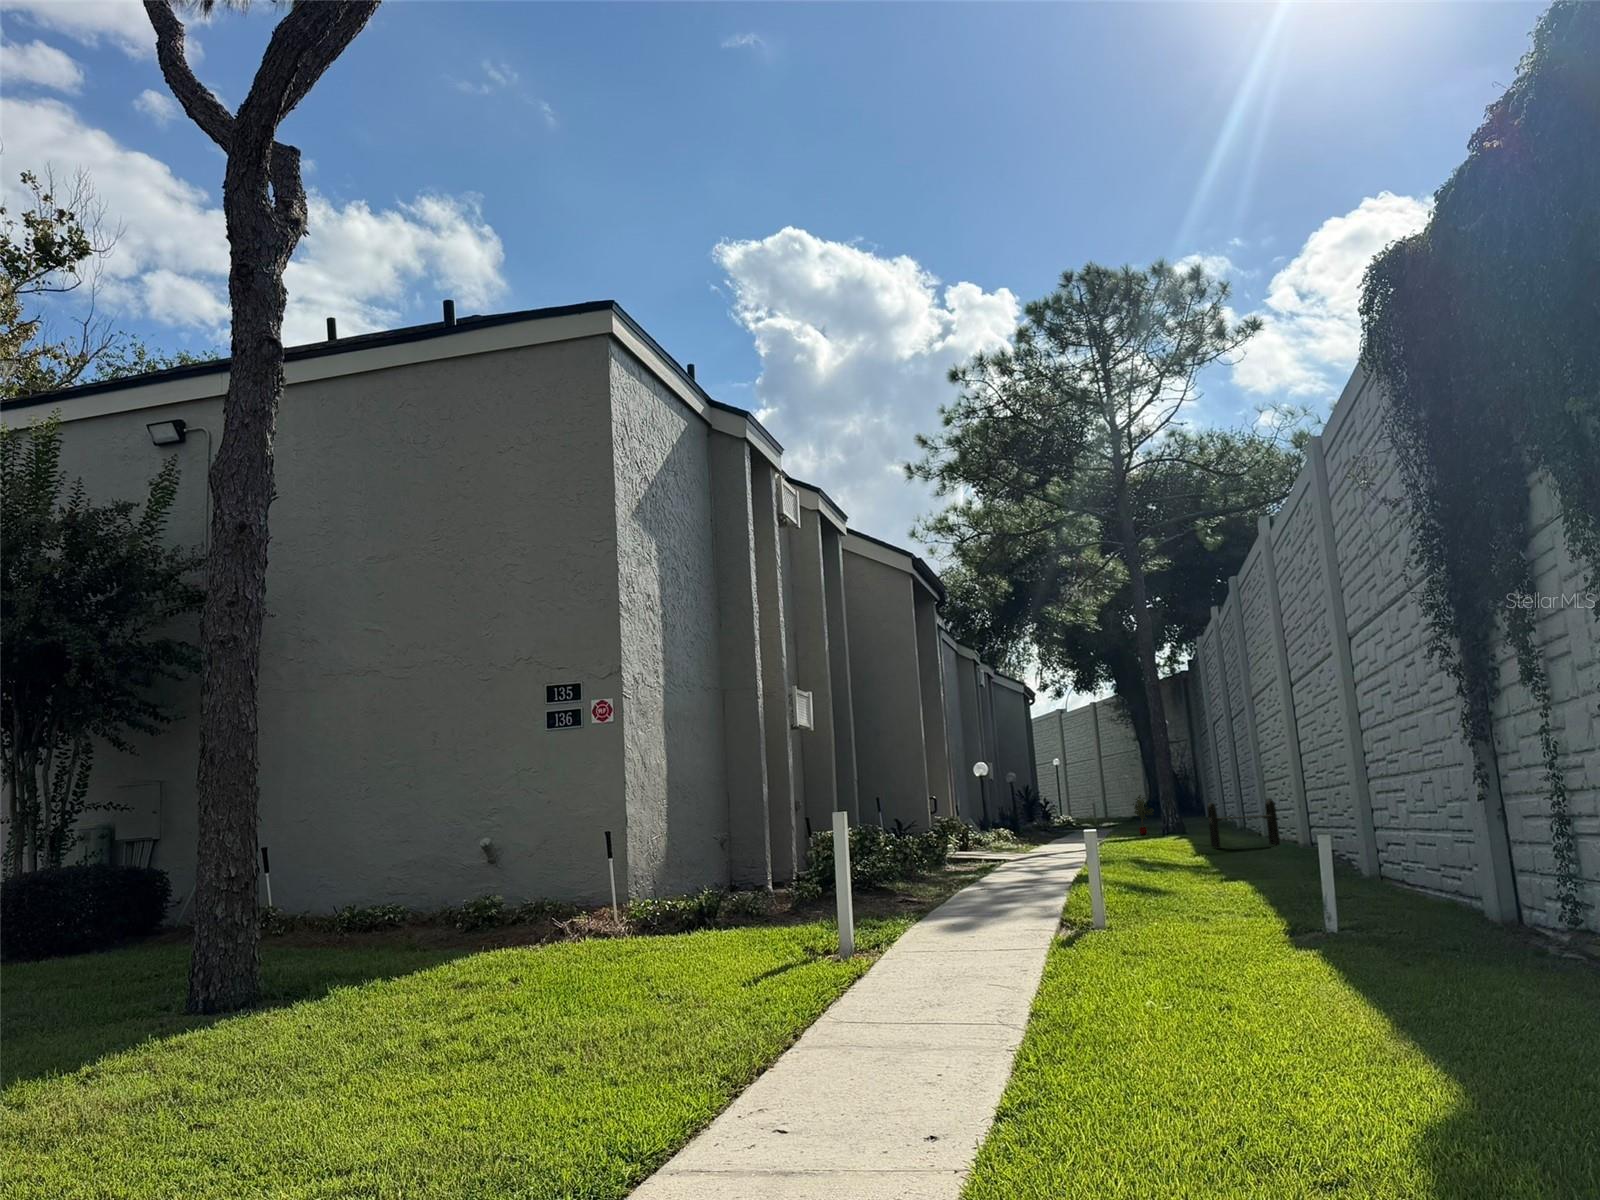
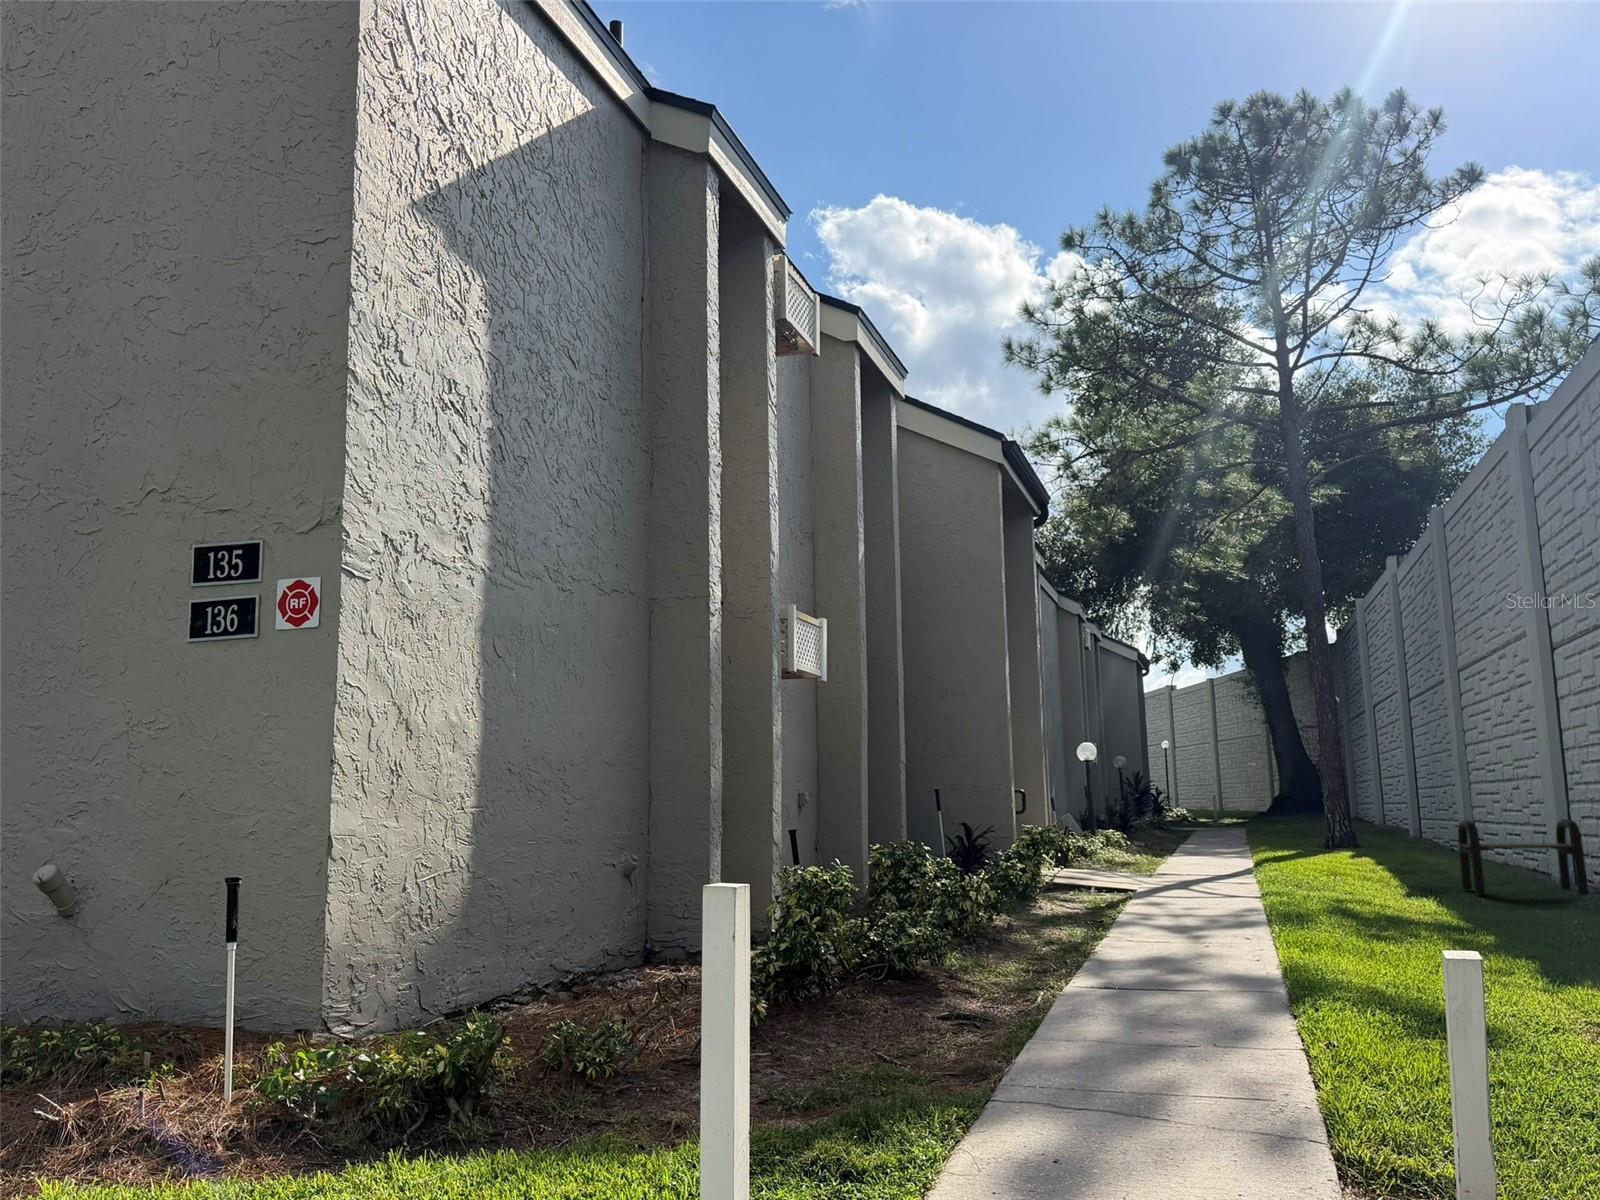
potted tree: present [1133,795,1154,835] -> none [1293,794,1325,849]

